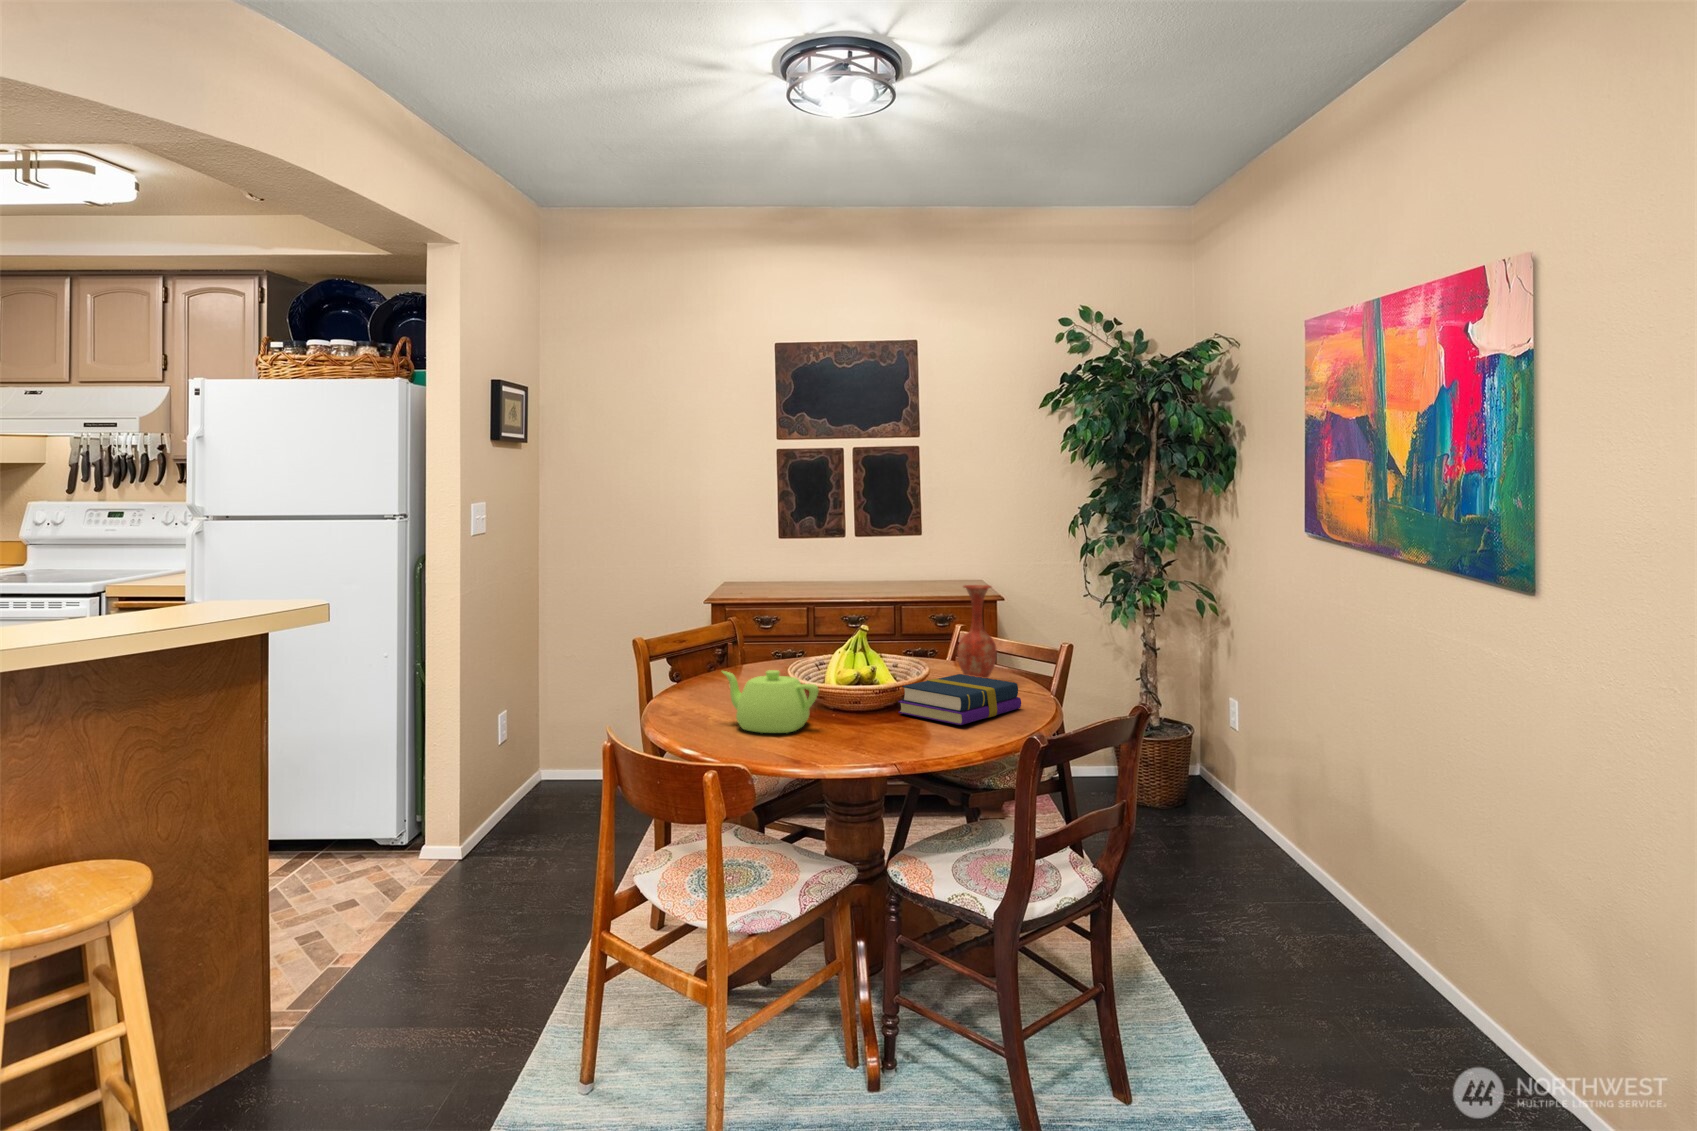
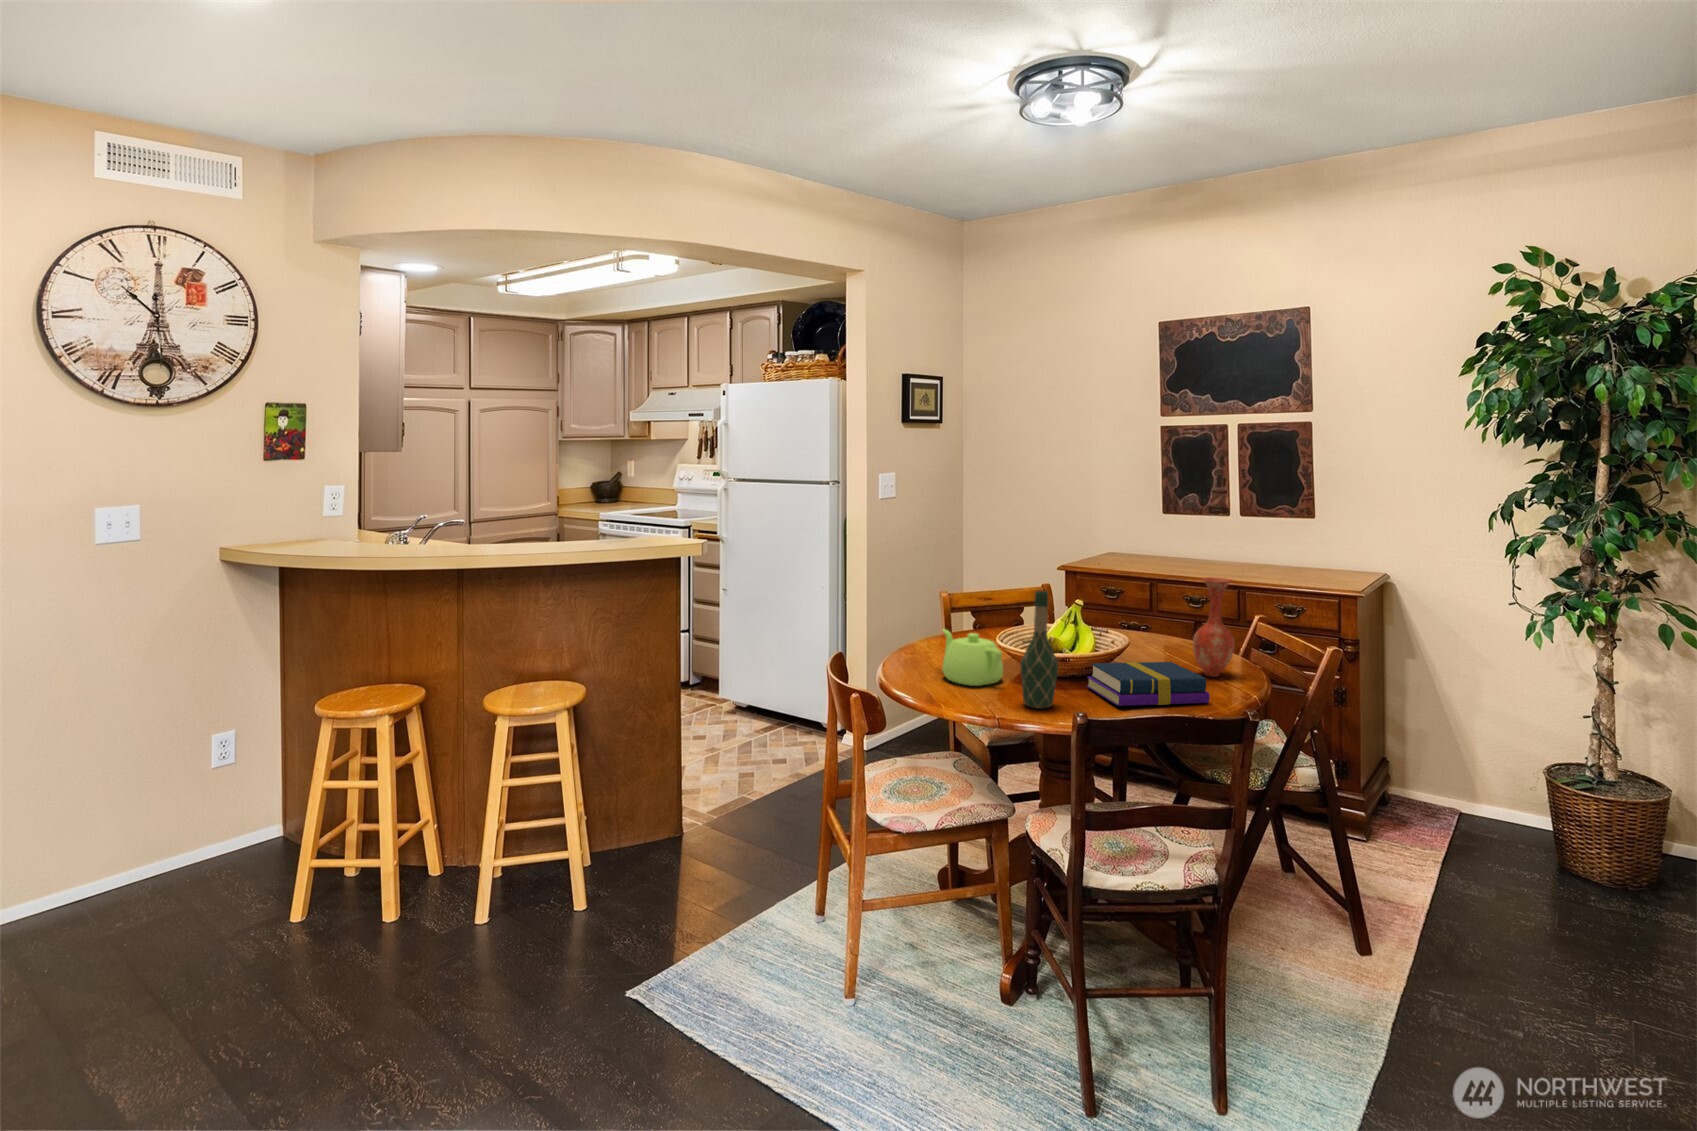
wine bottle: none [864,606,907,743] -> present [1020,591,1058,708]

